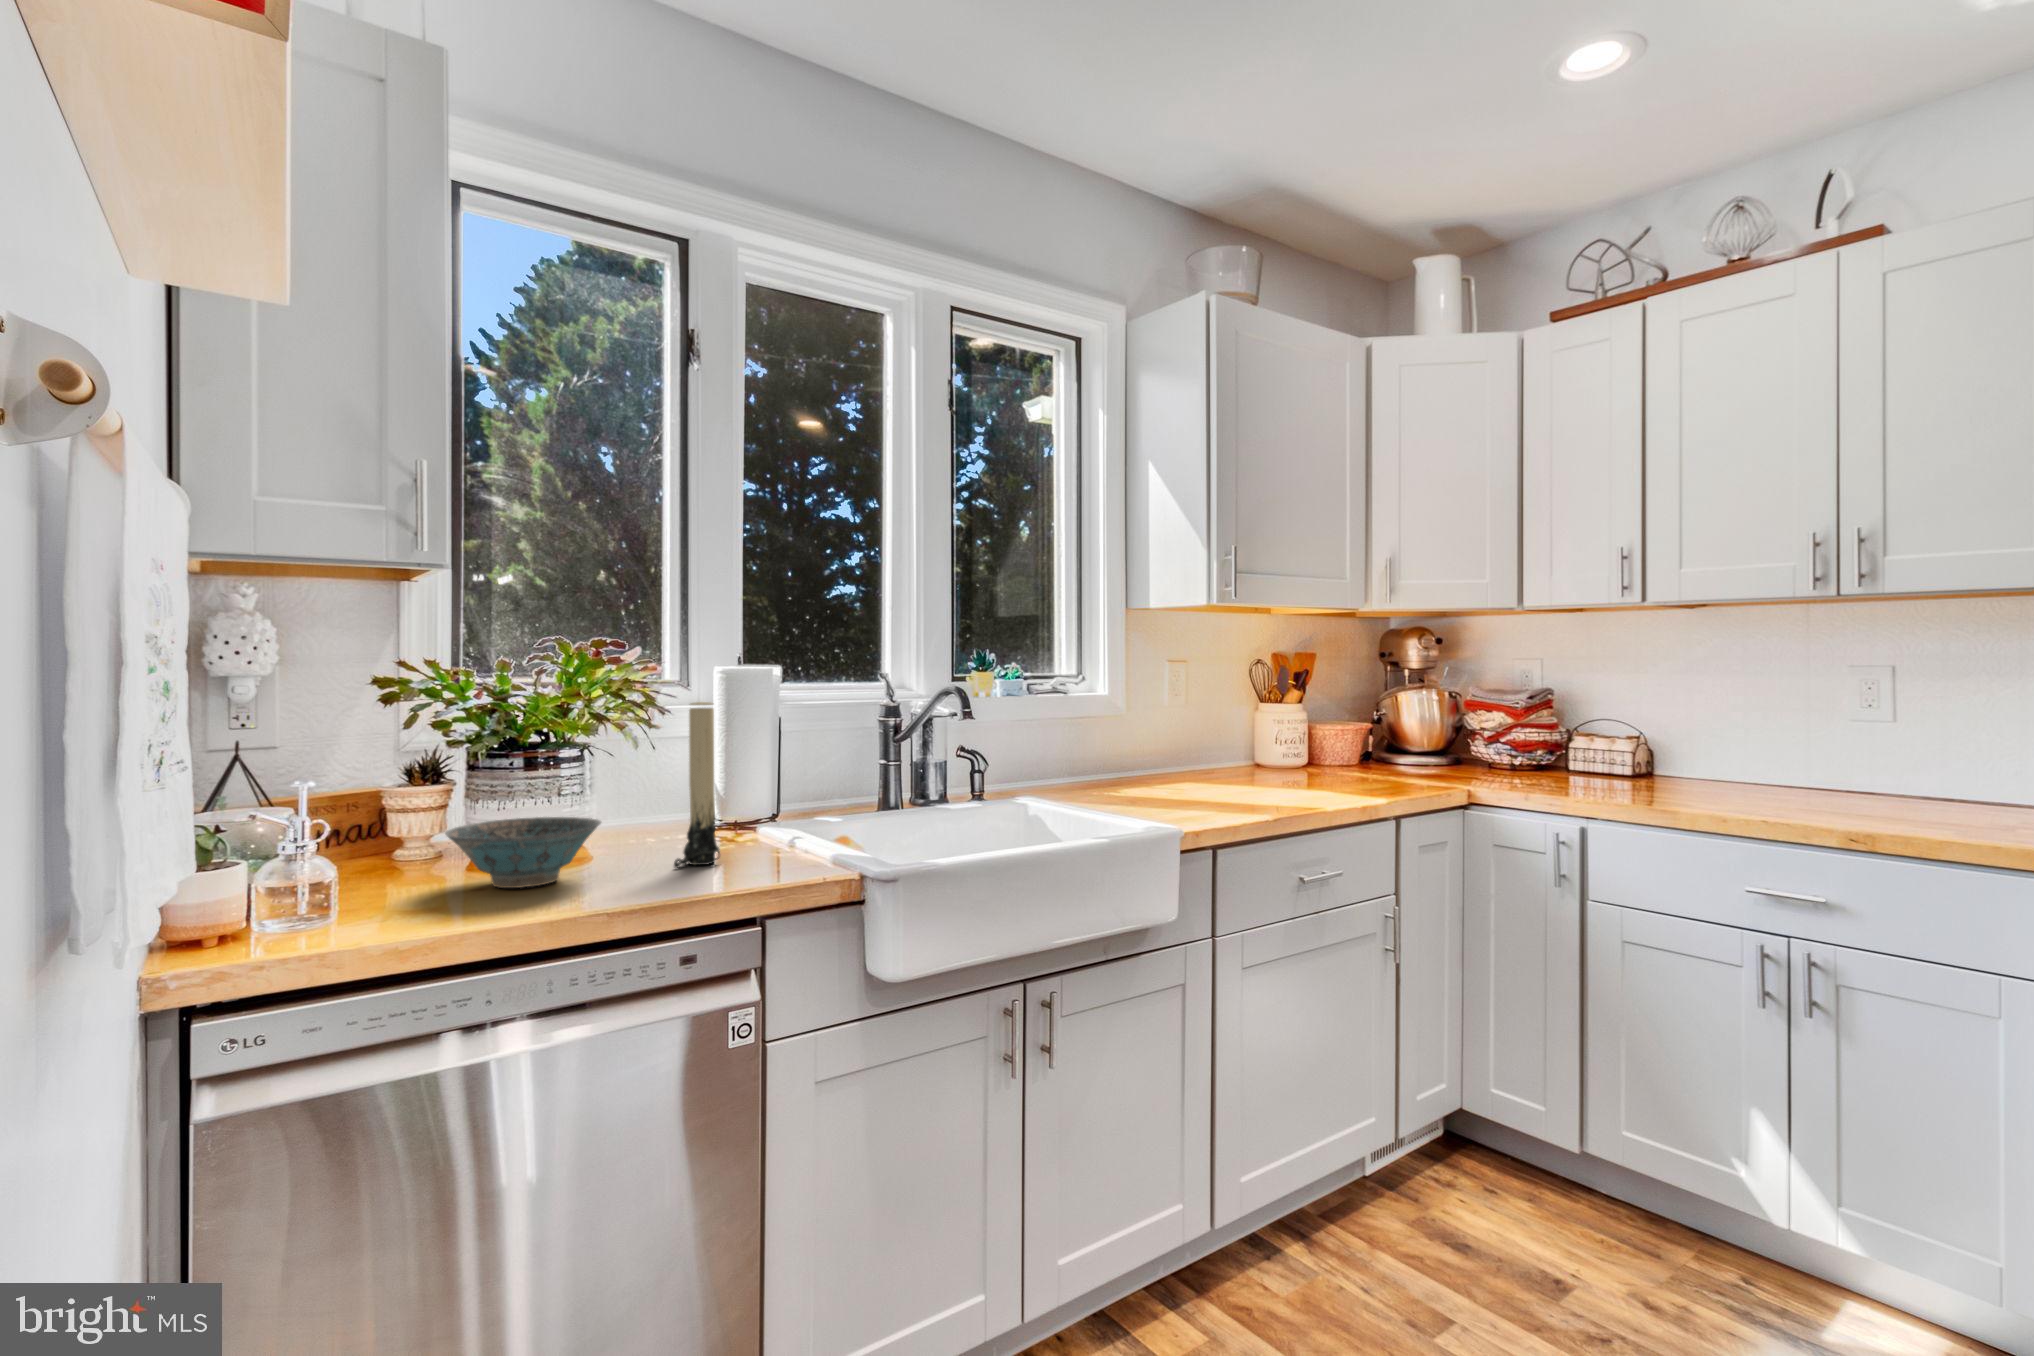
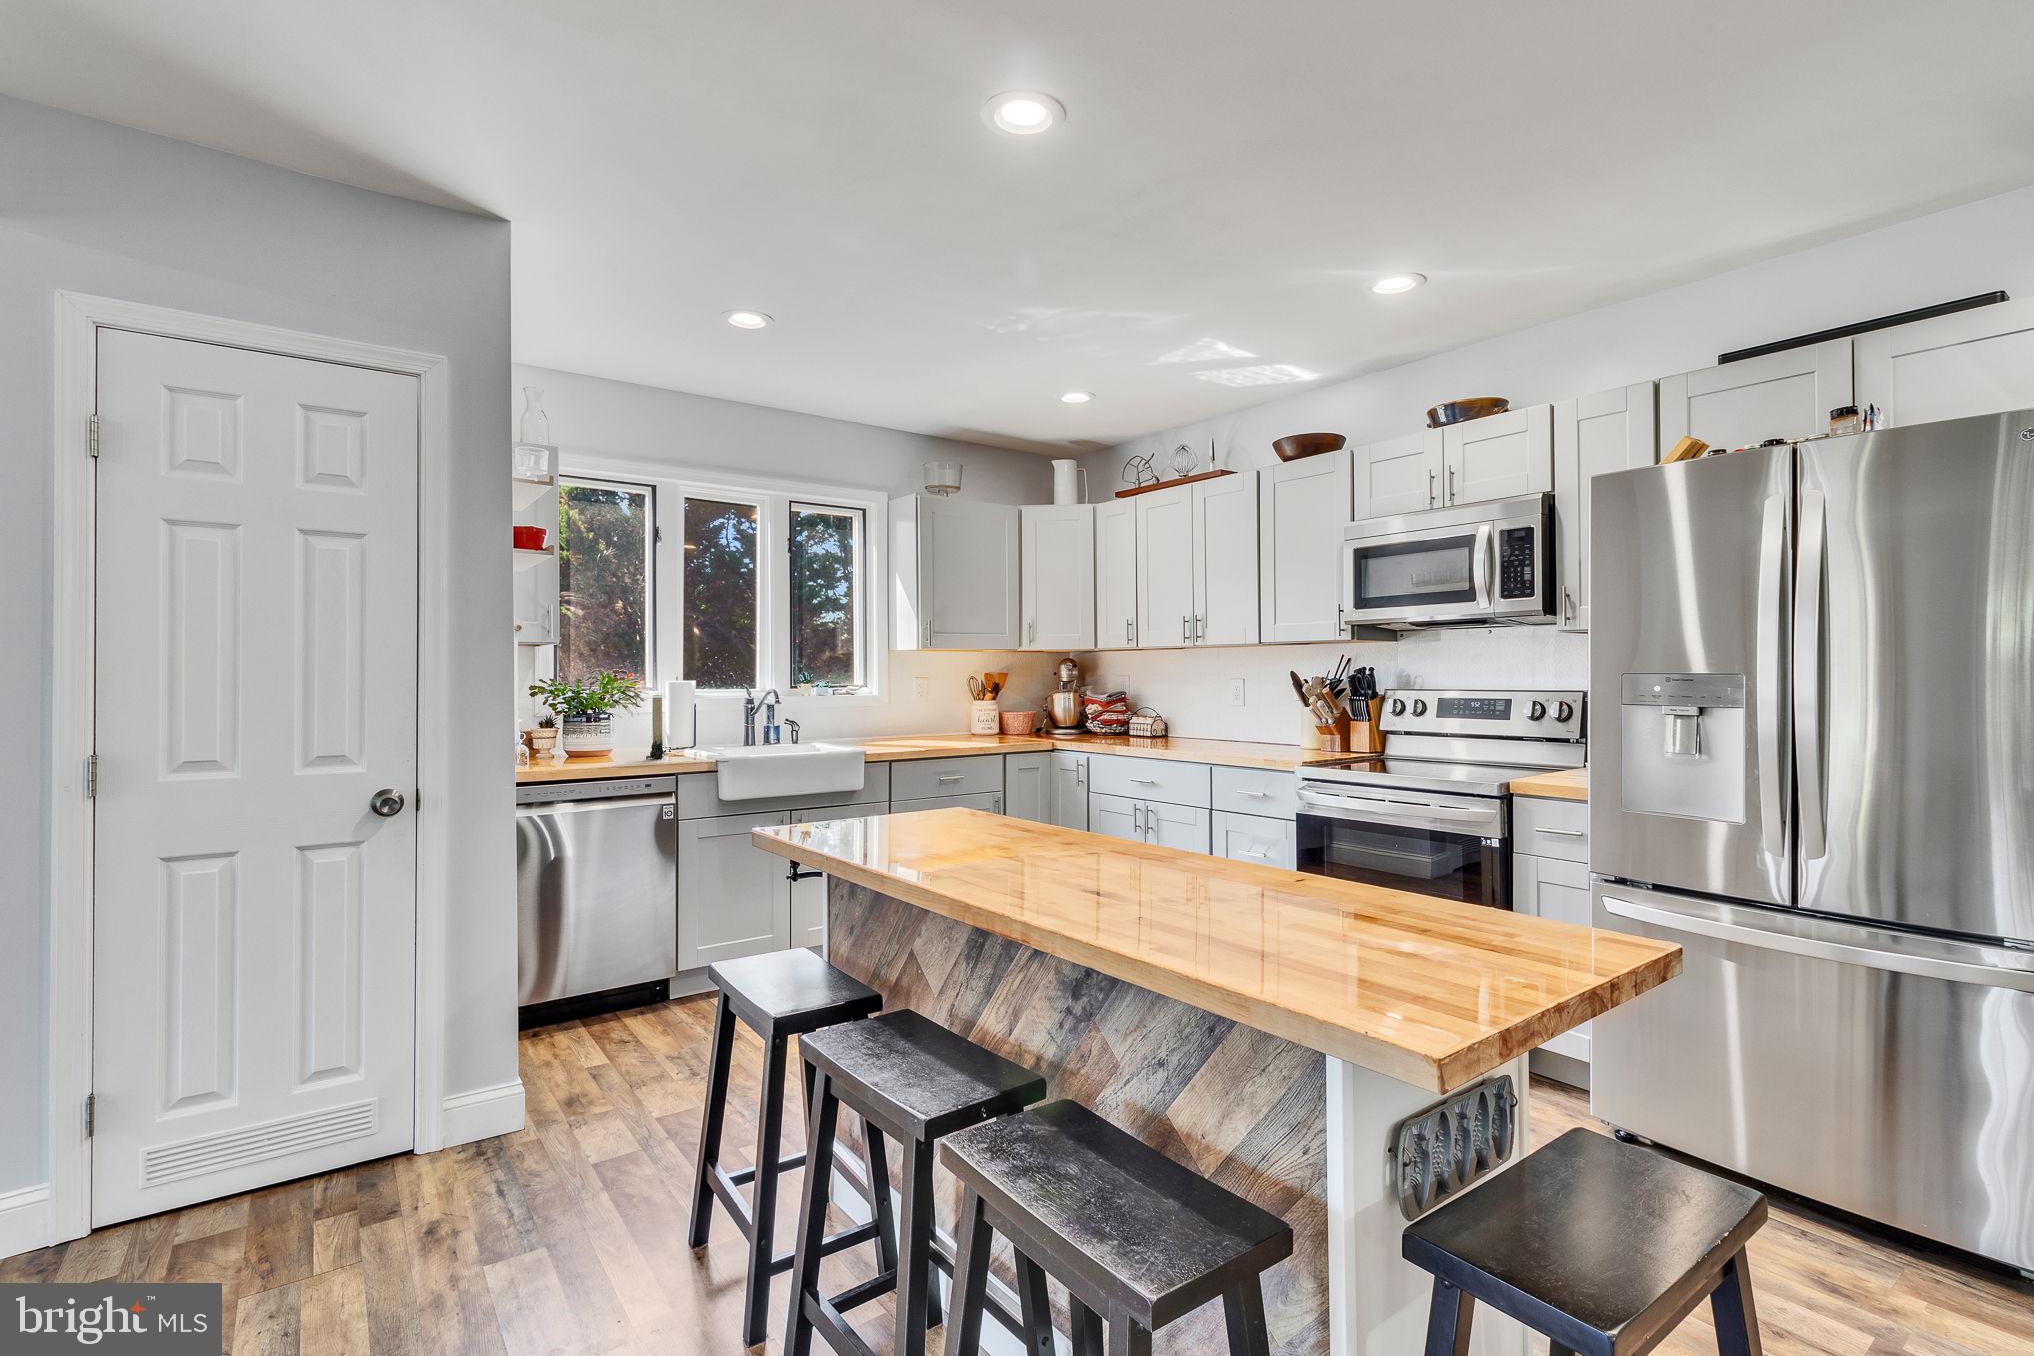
ceramic bowl: present [445,817,601,888] -> none [562,740,619,762]

